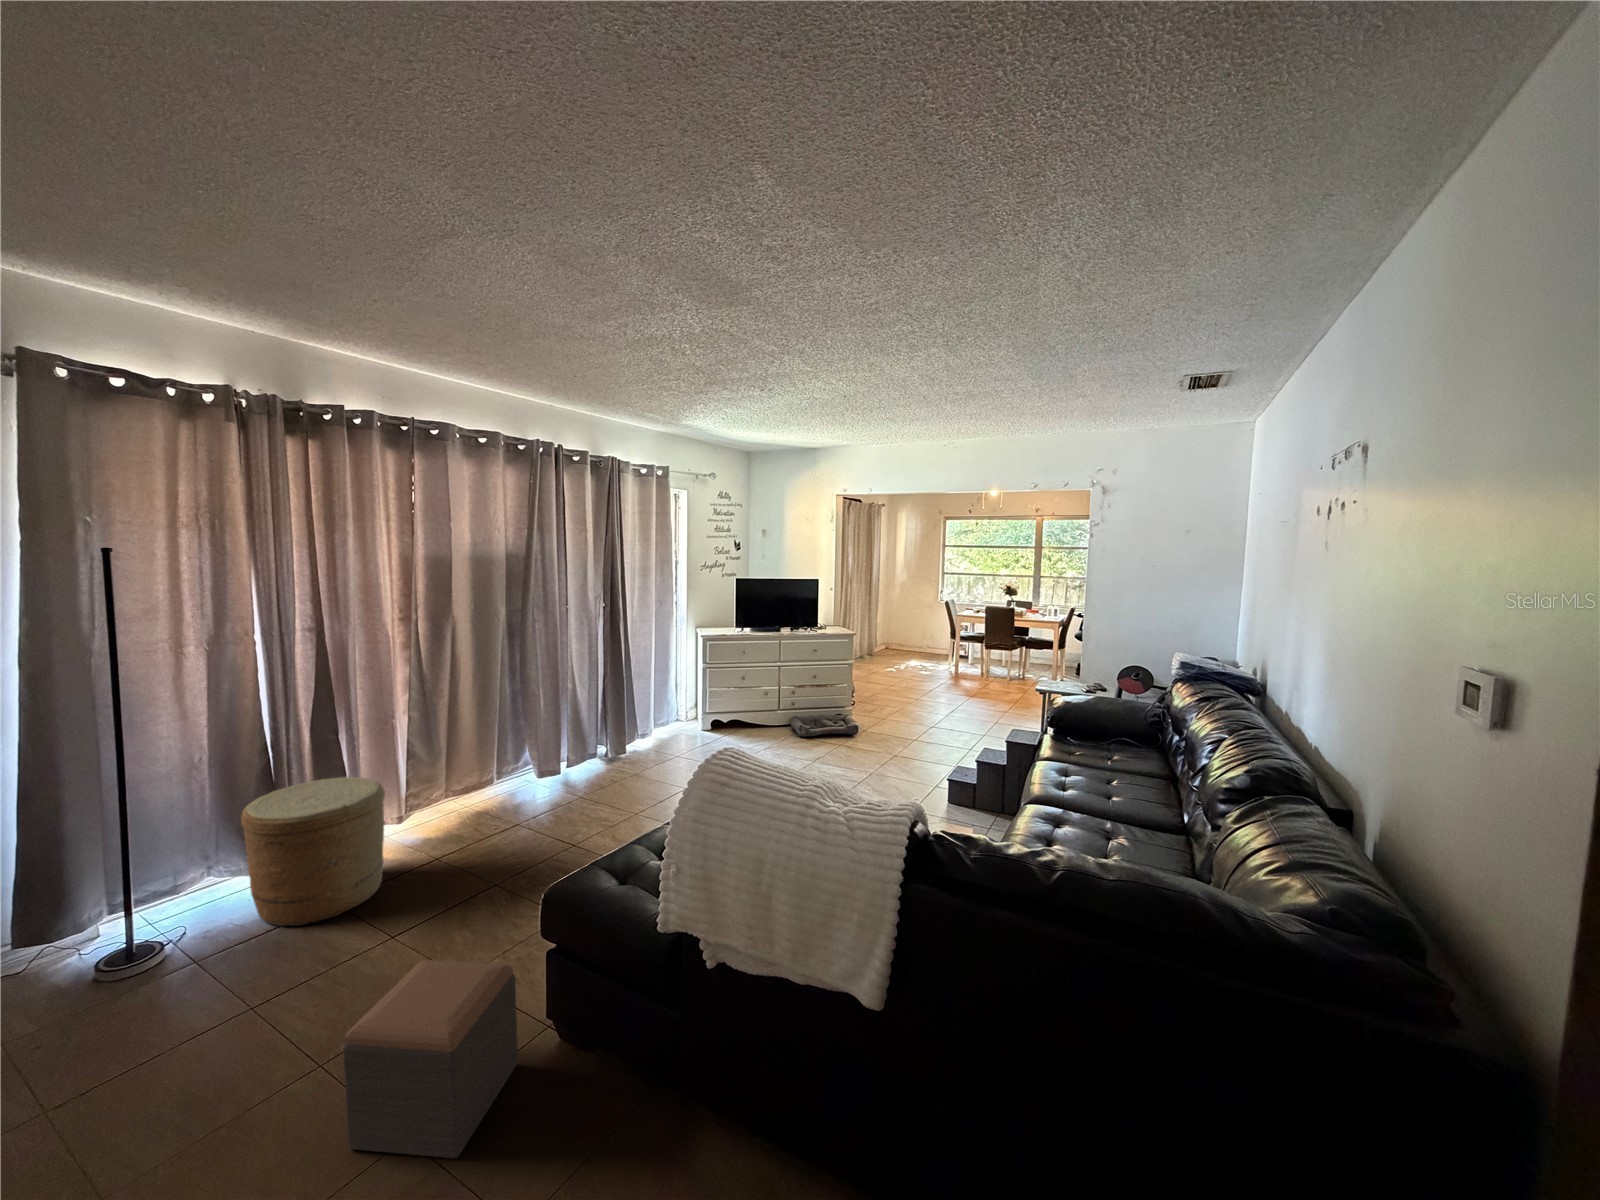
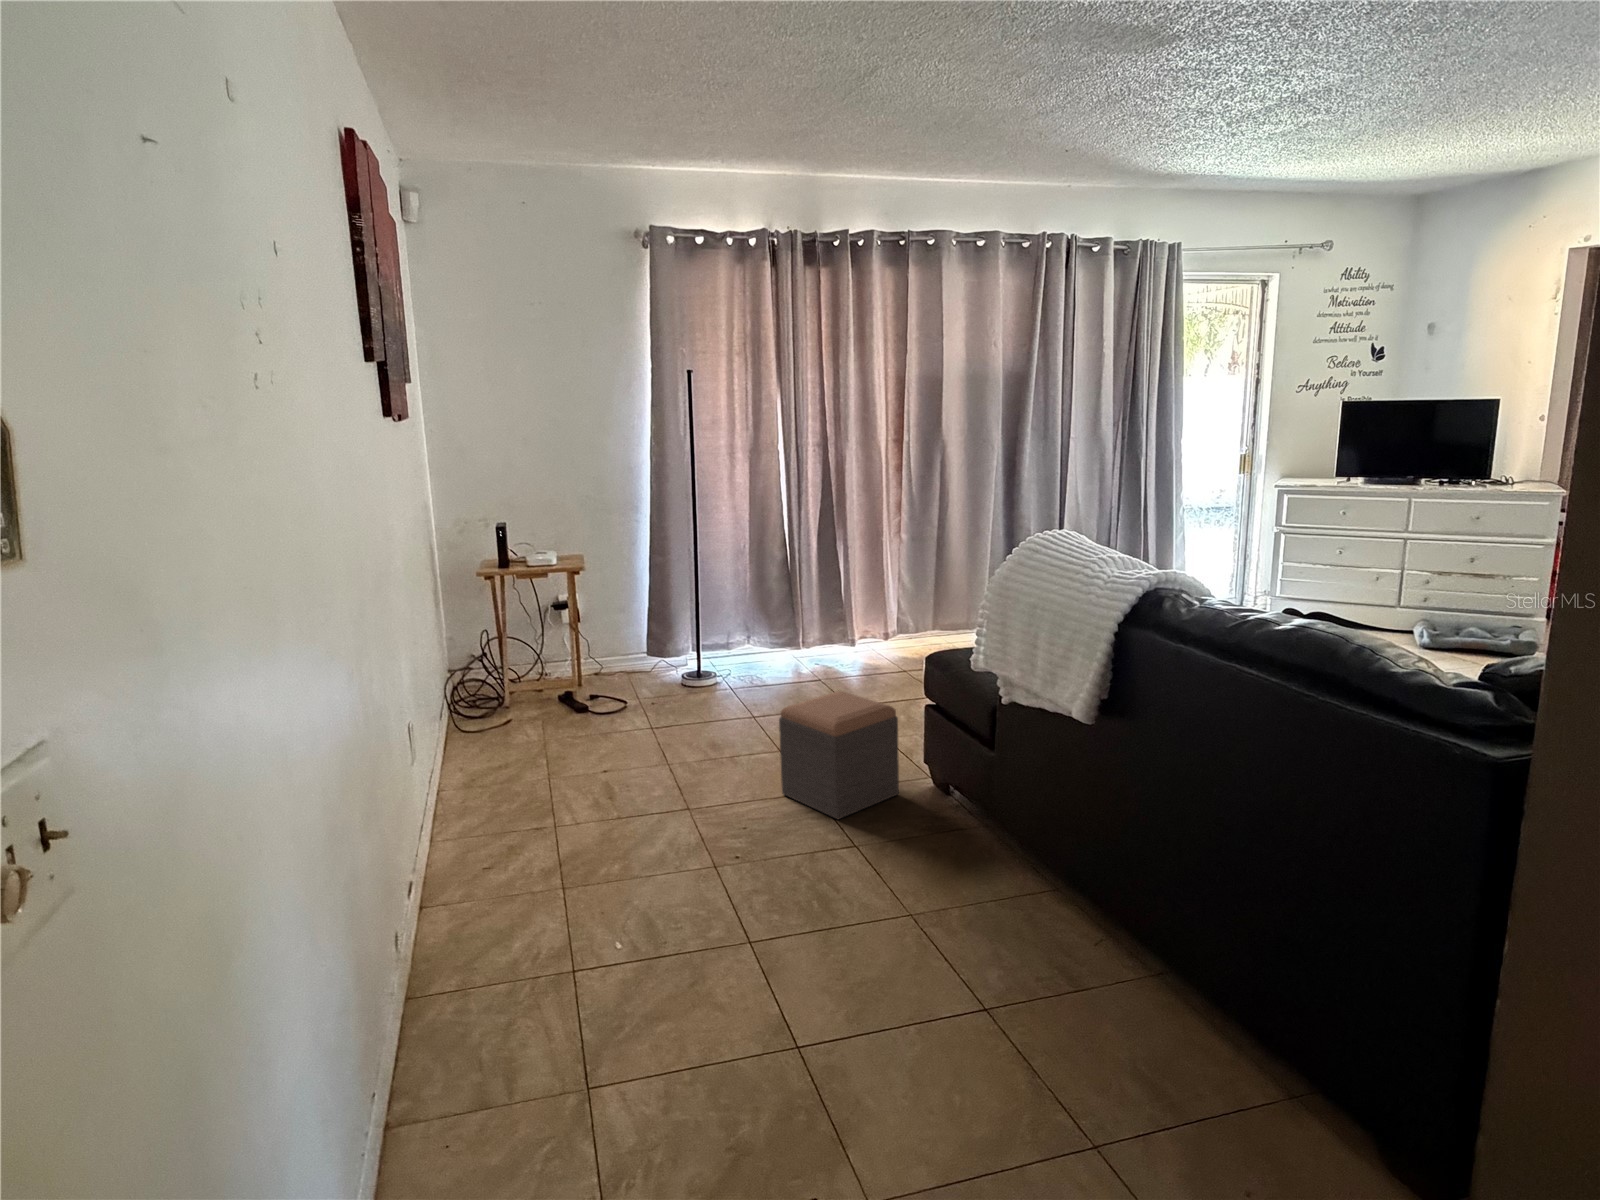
woven basket: present [241,777,385,926] -> none [764,579,862,688]

